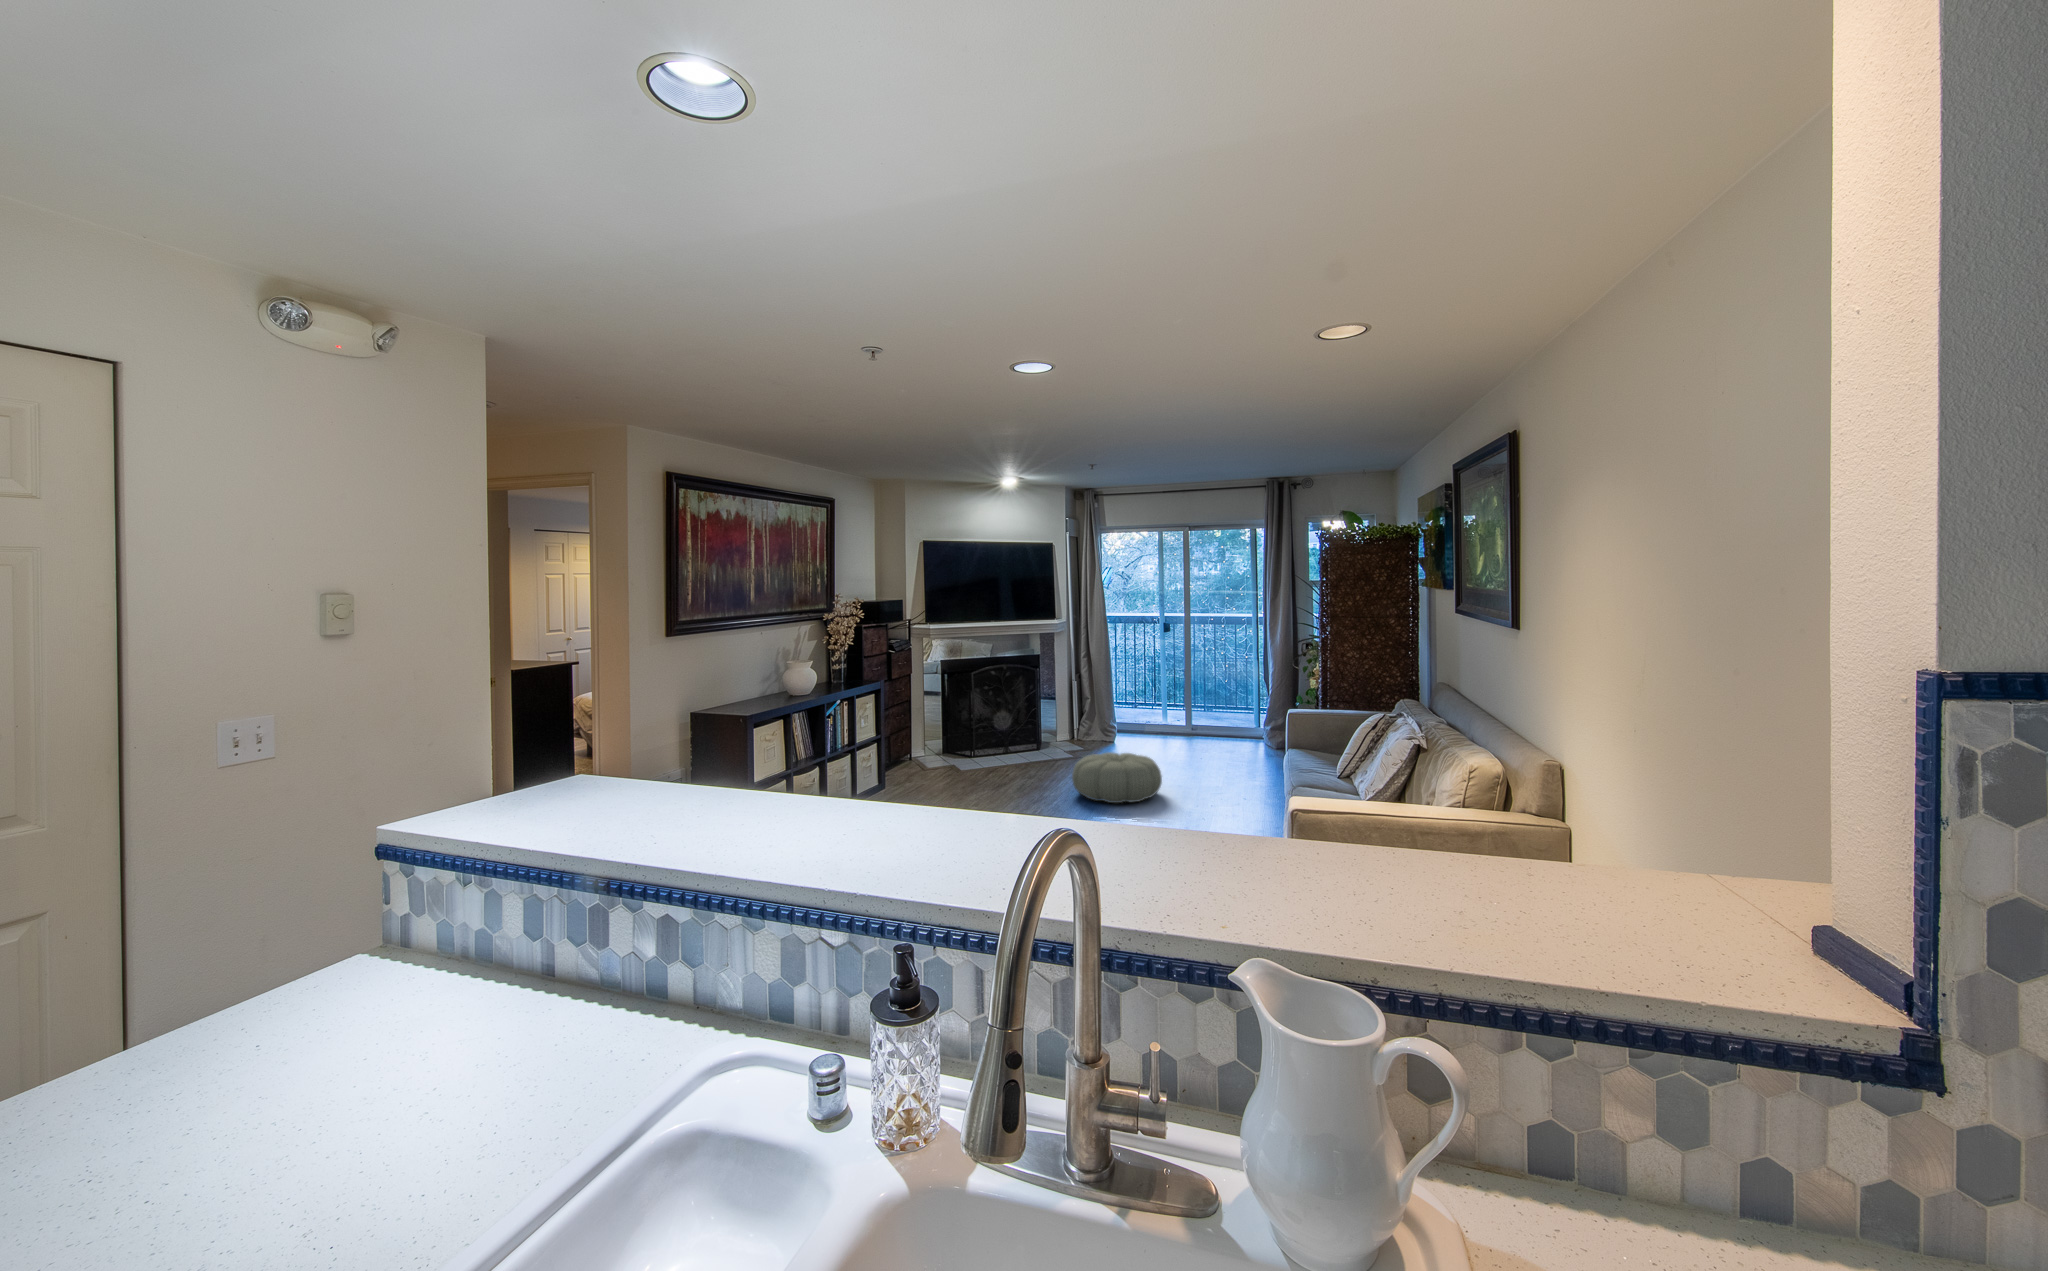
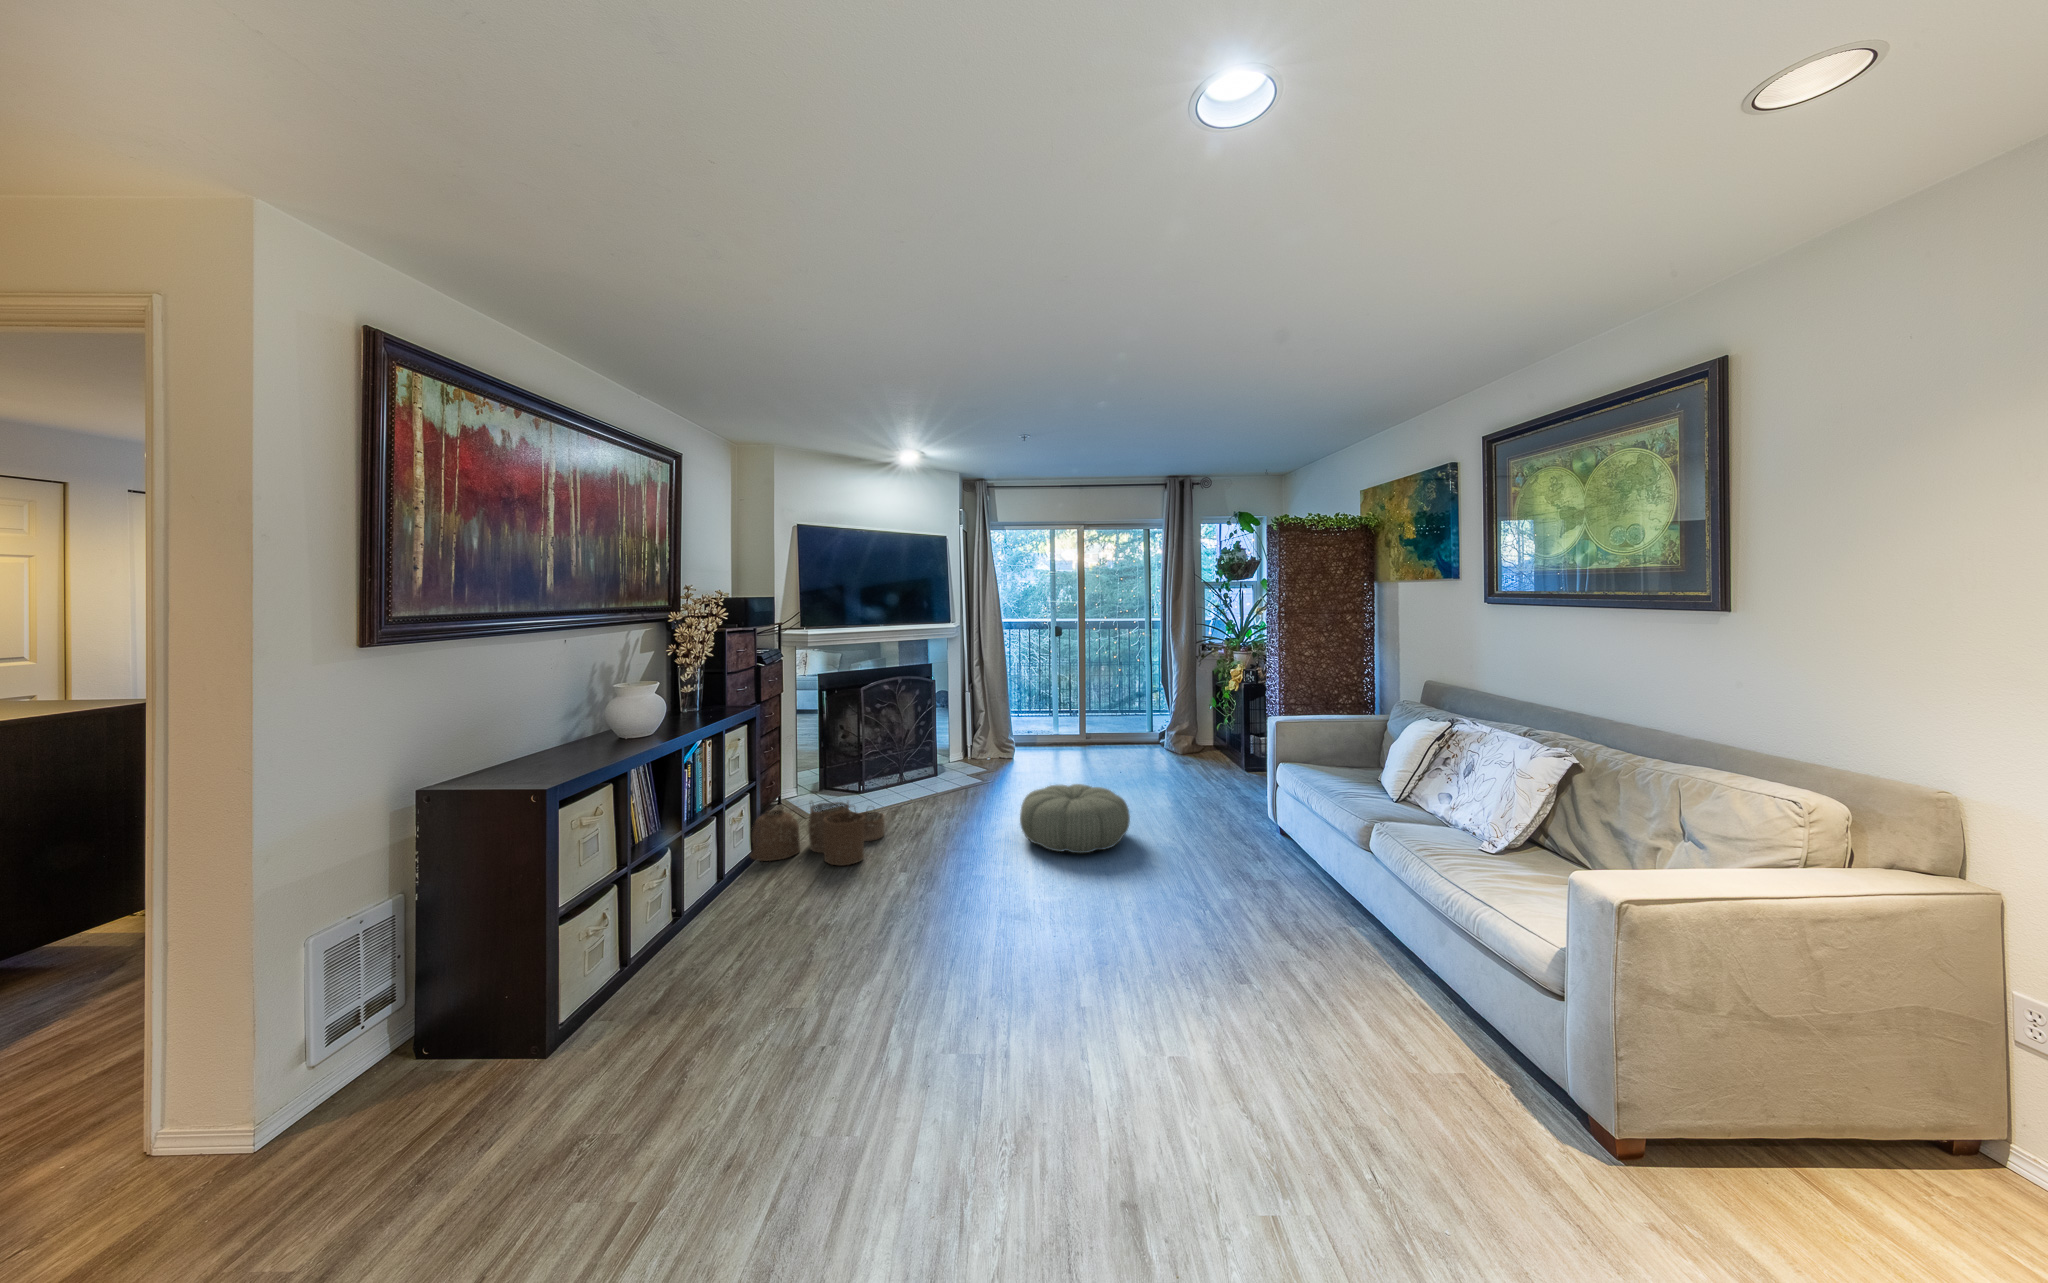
woven basket: none [877,752,976,797] -> present [750,802,885,865]

